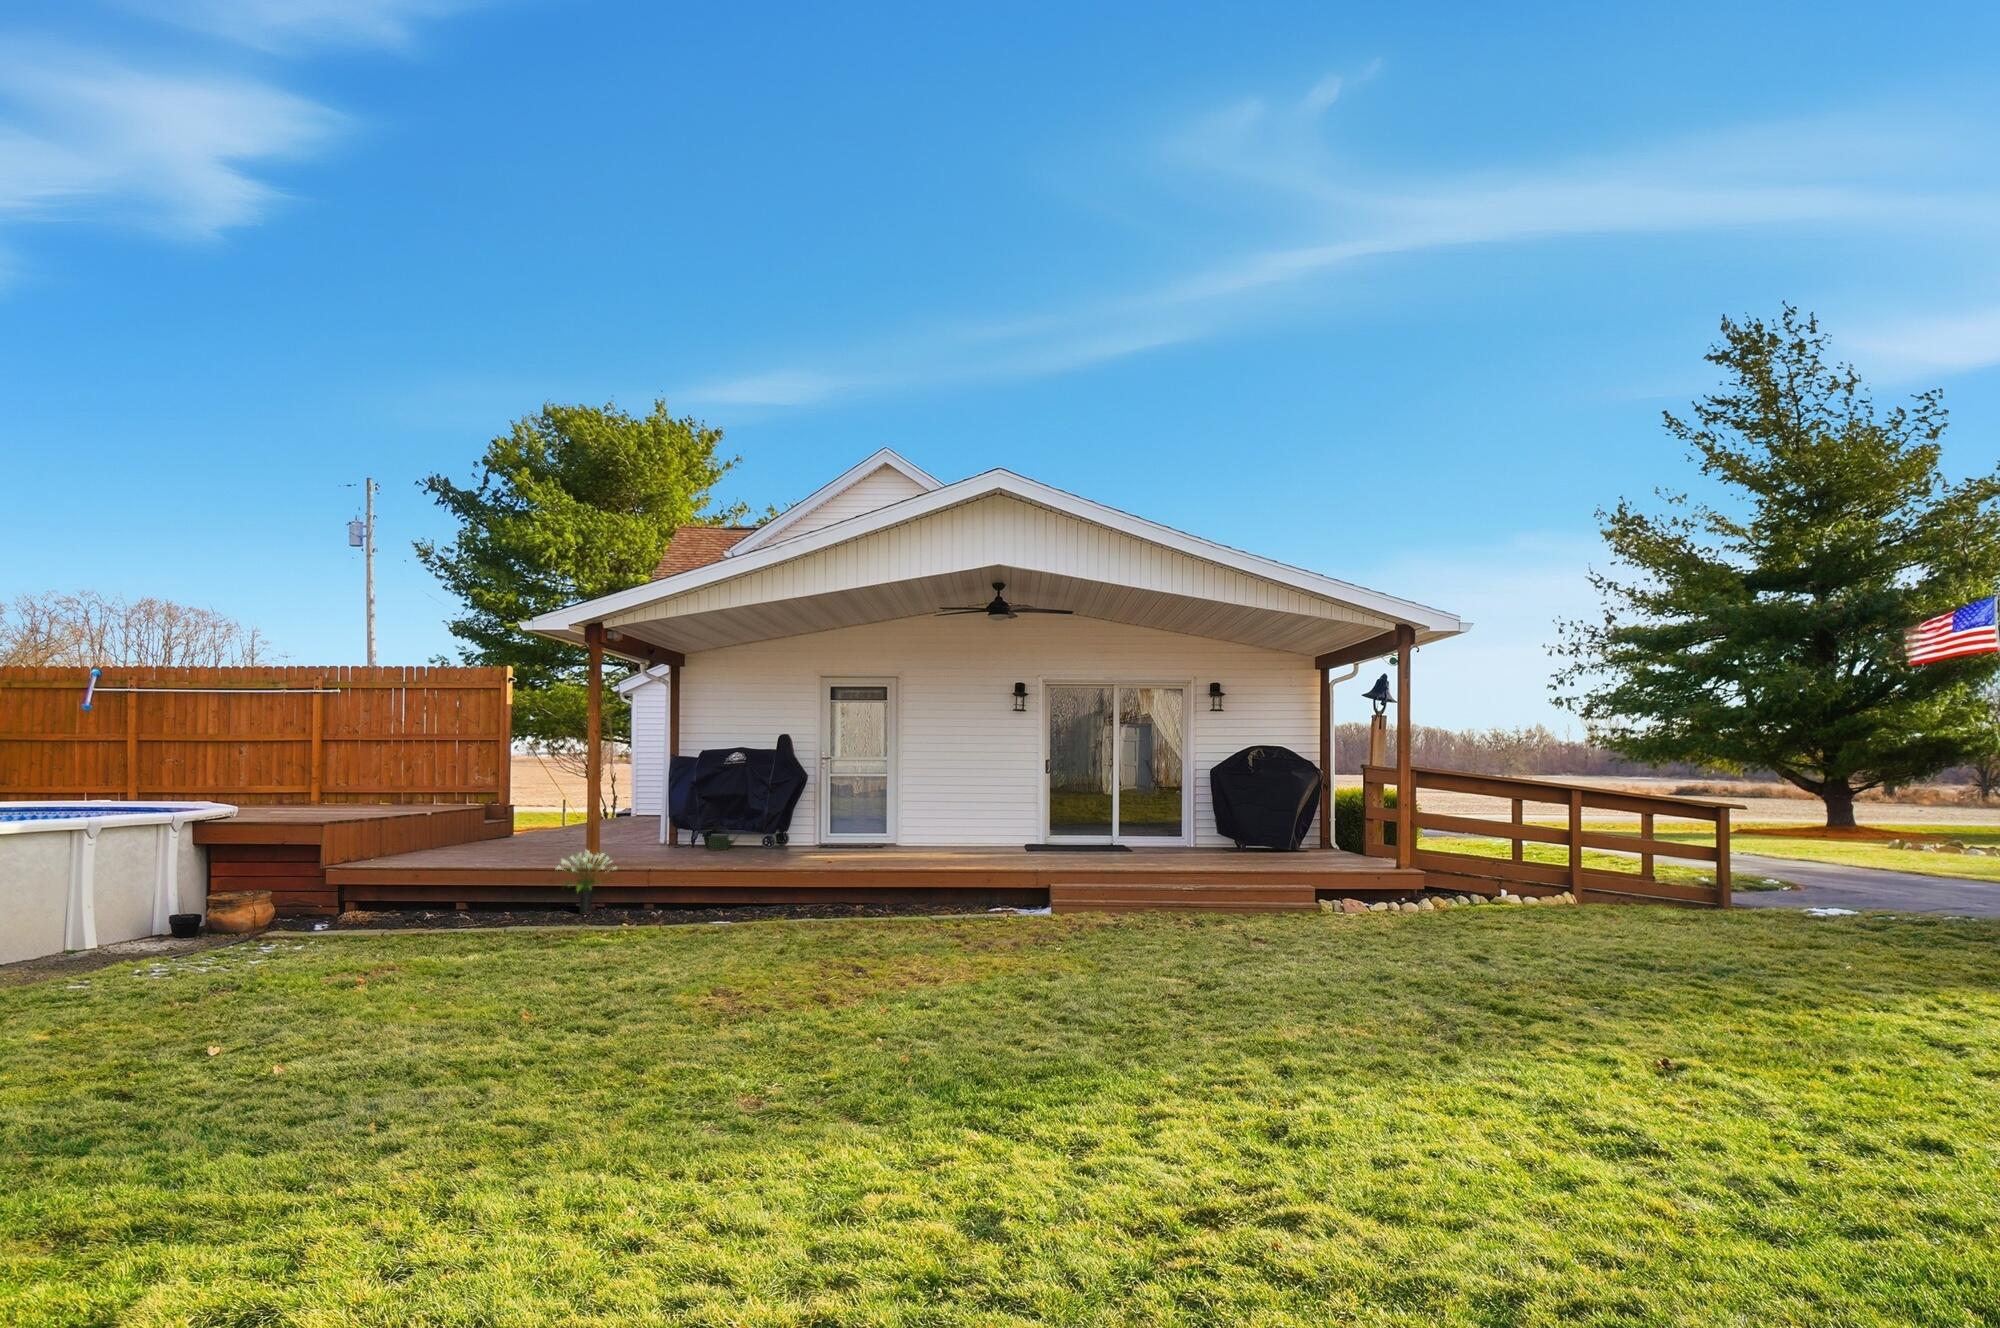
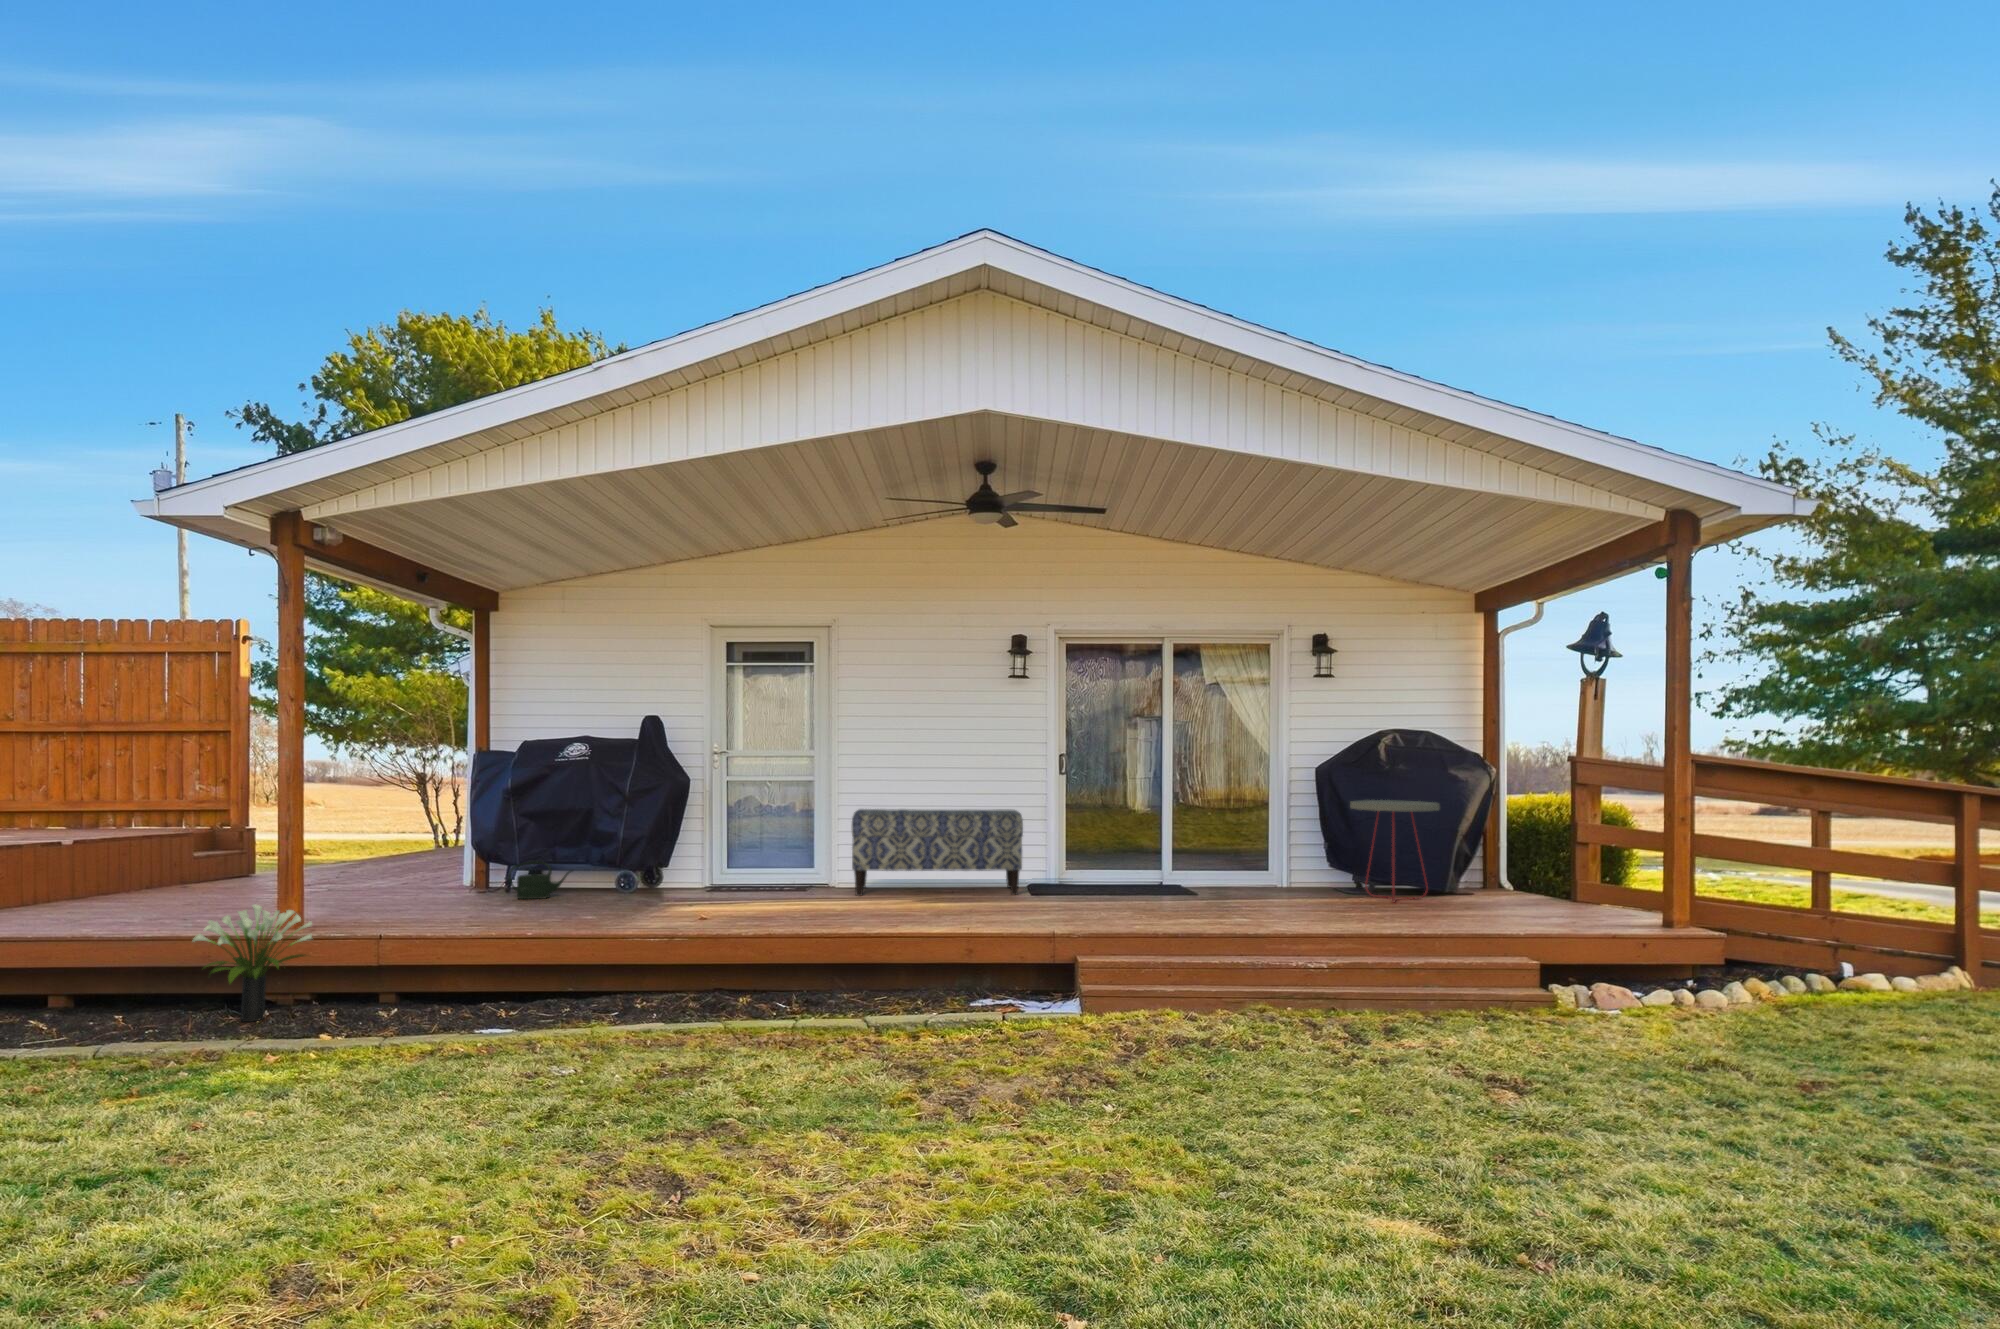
side table: none [1225,791,1279,855] -> present [1350,800,1440,901]
bench: none [914,795,1021,850] -> present [852,809,1023,896]

